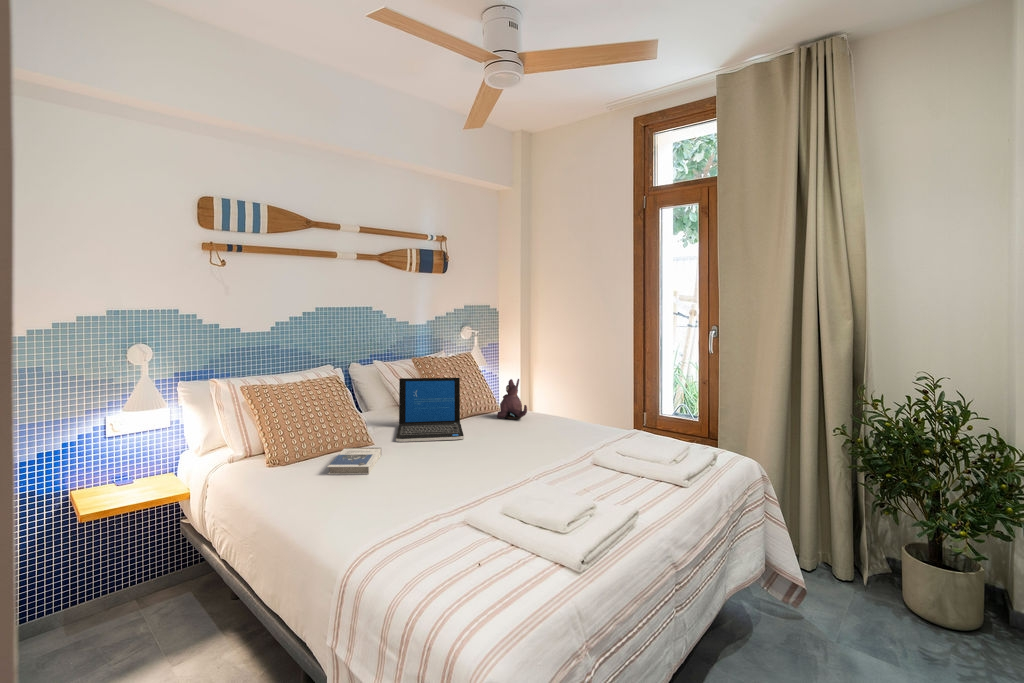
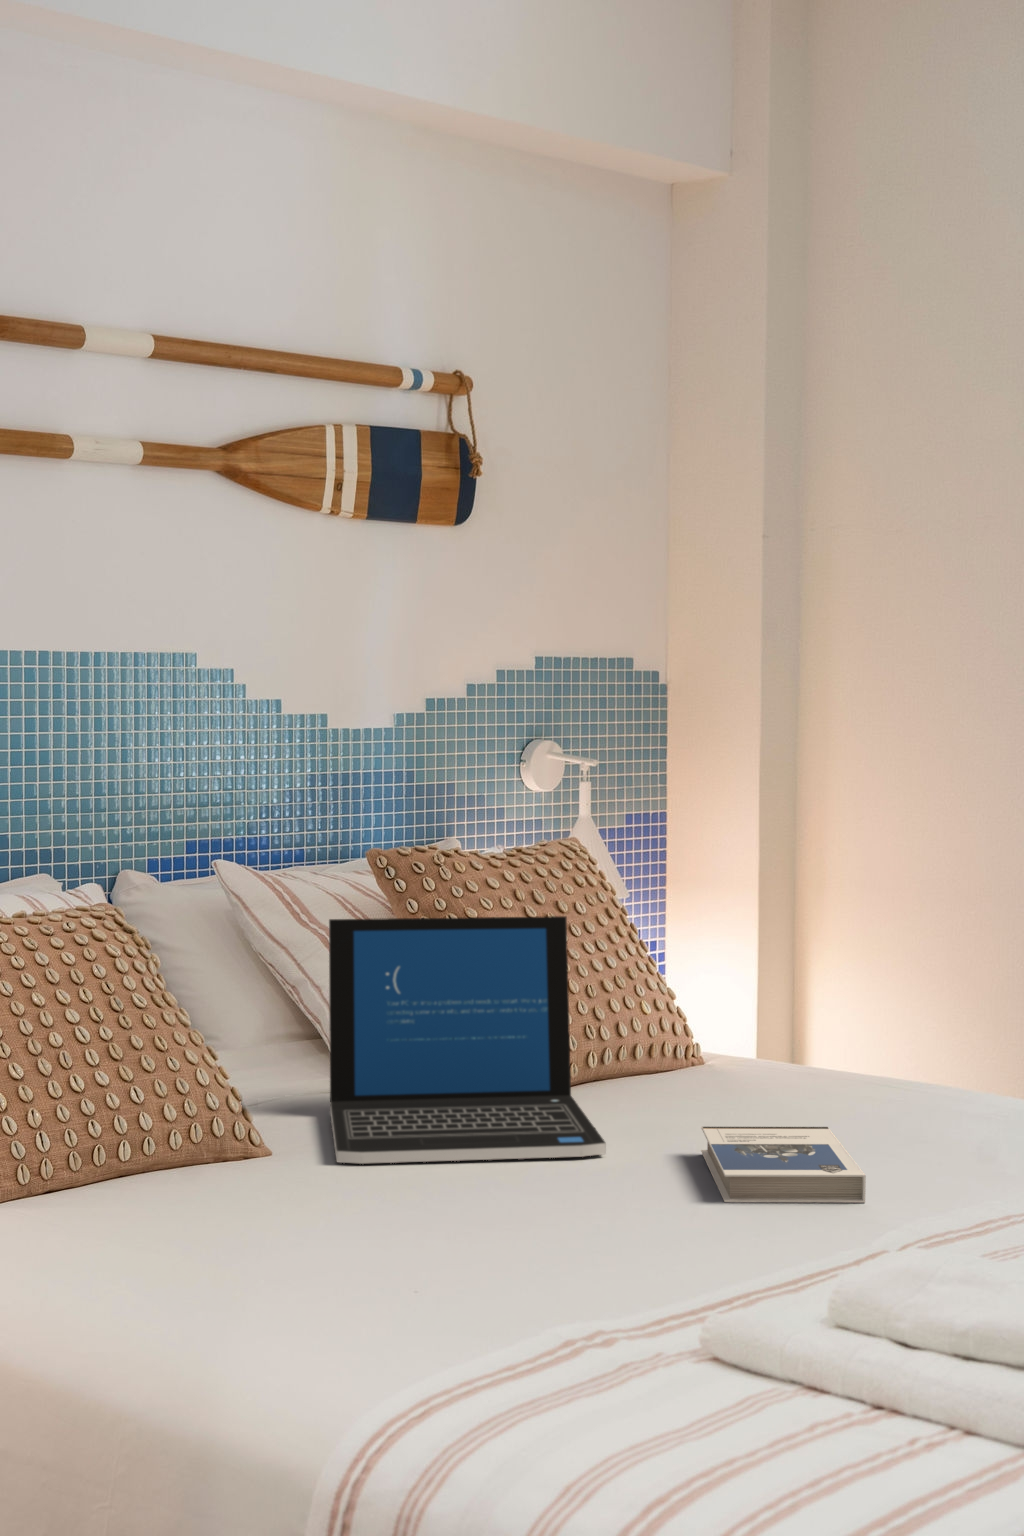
plush toy: present [497,379,527,419] -> none [711,925,838,1090]
hardback book: present [328,448,381,475] -> present [701,1127,866,1203]

